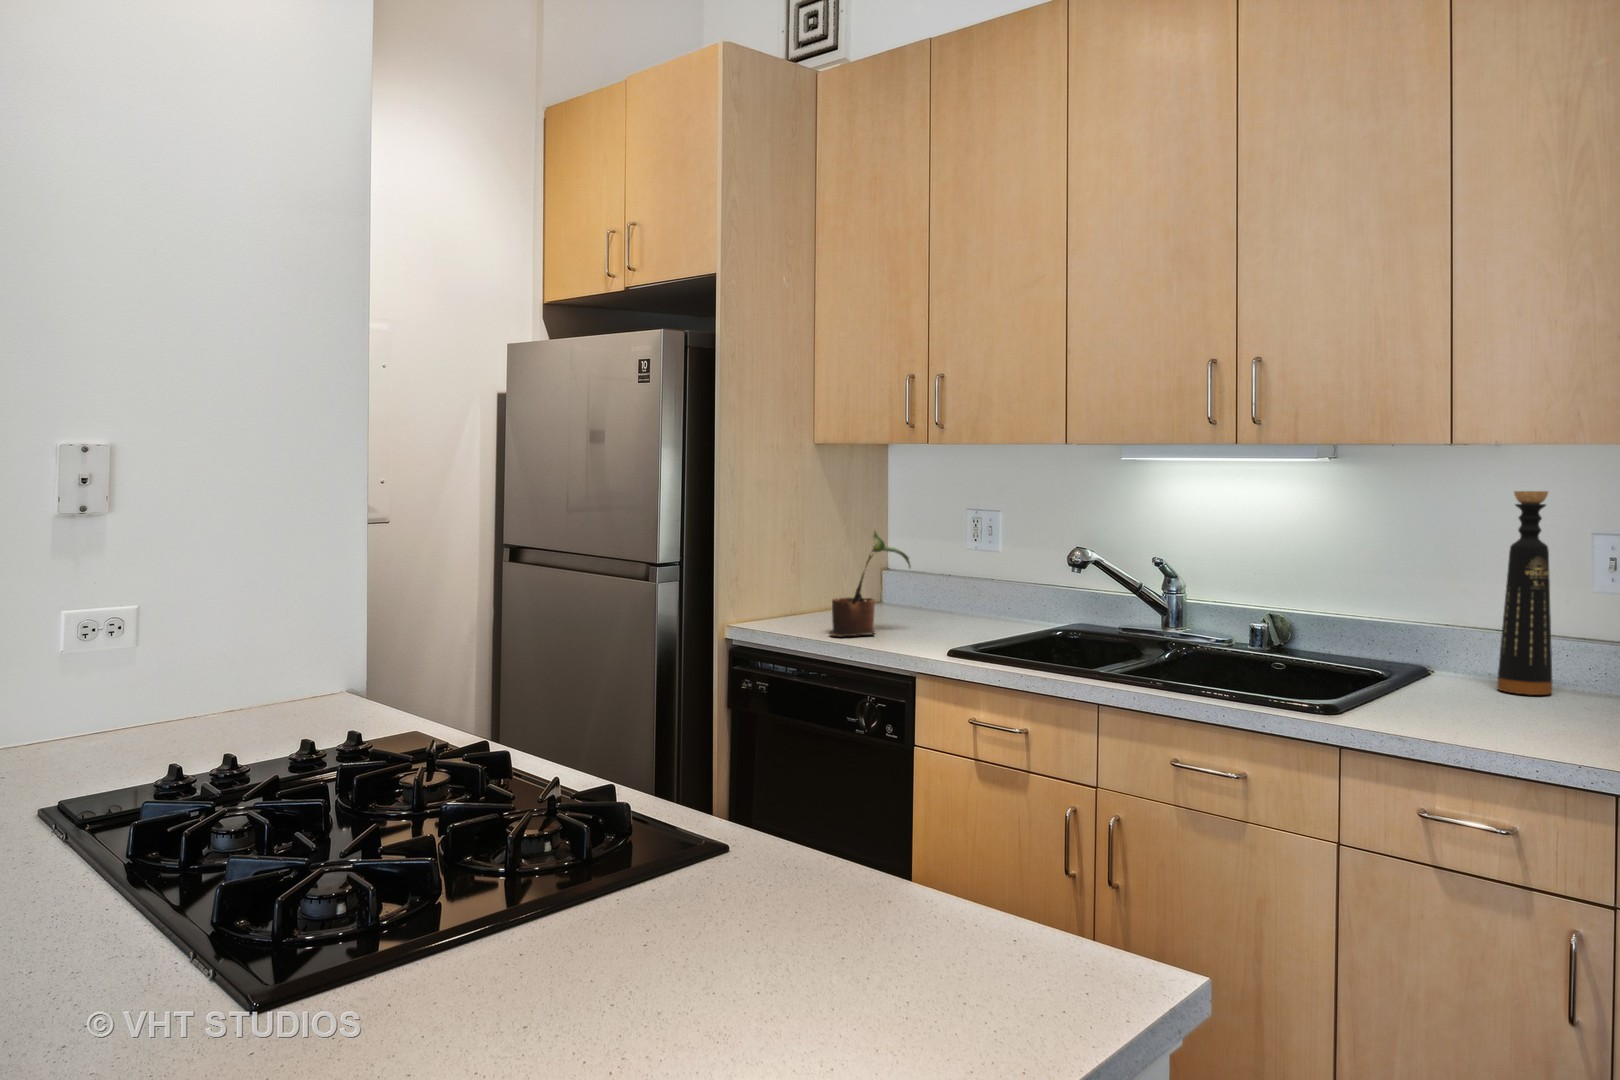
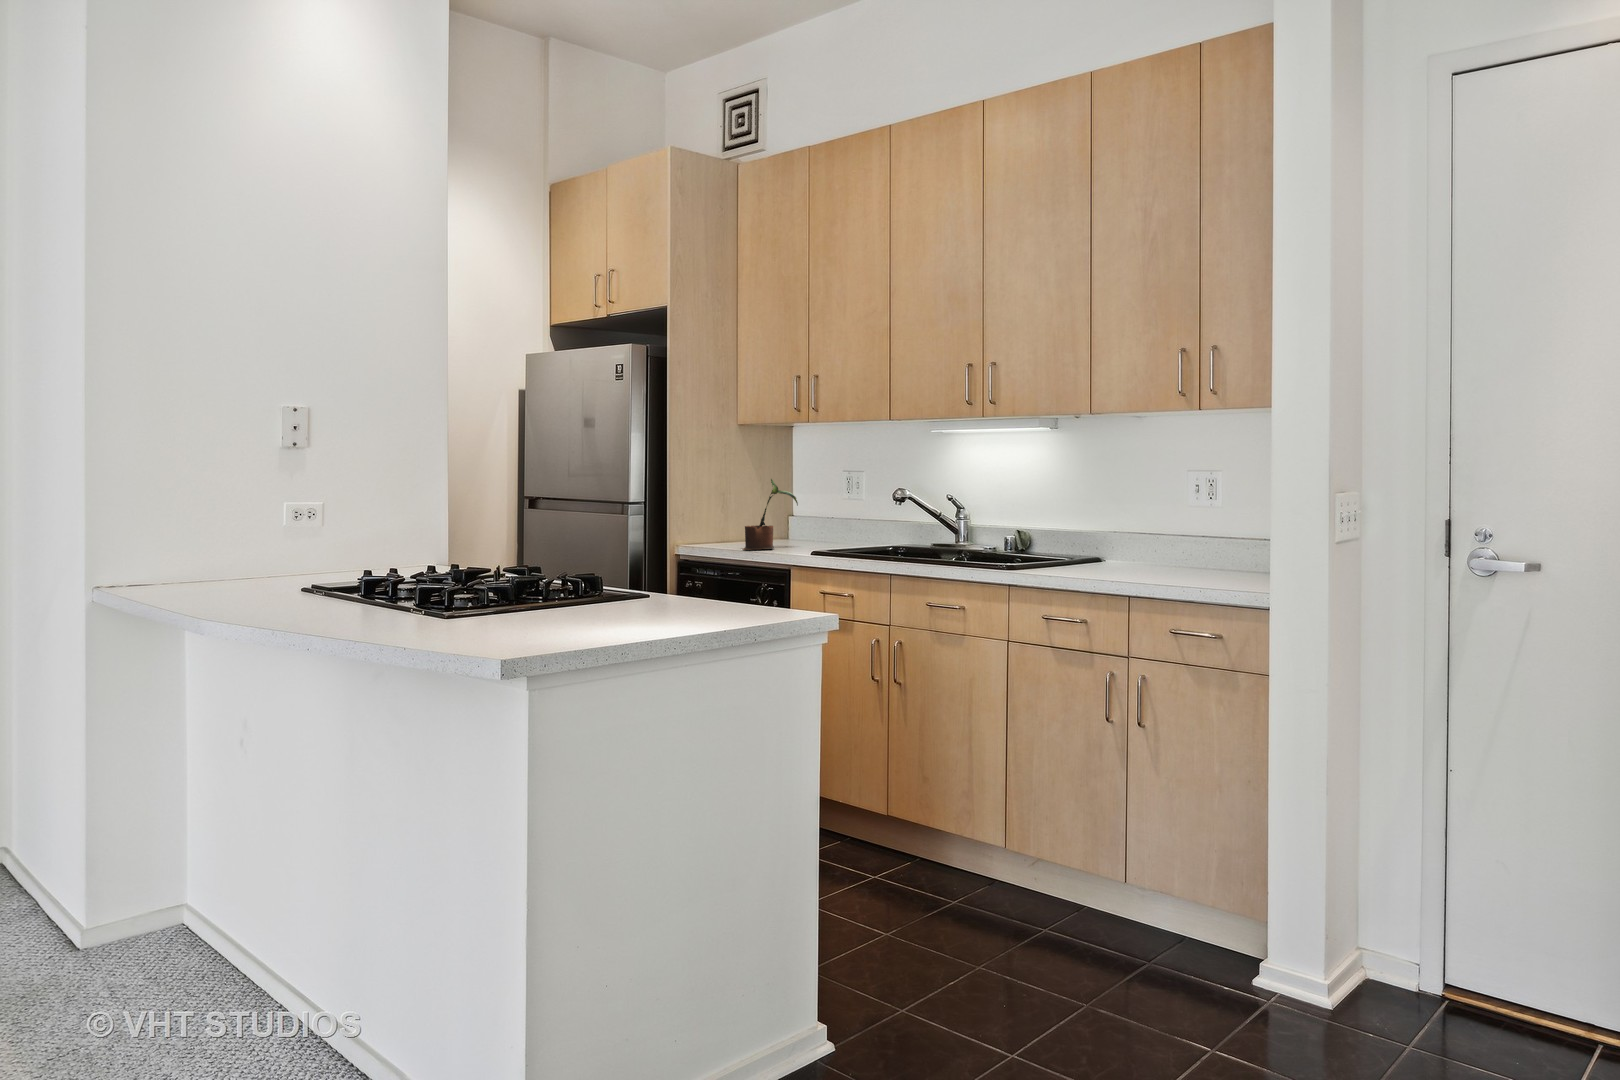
bottle: present [1497,491,1552,695] -> none [1125,445,1155,567]

